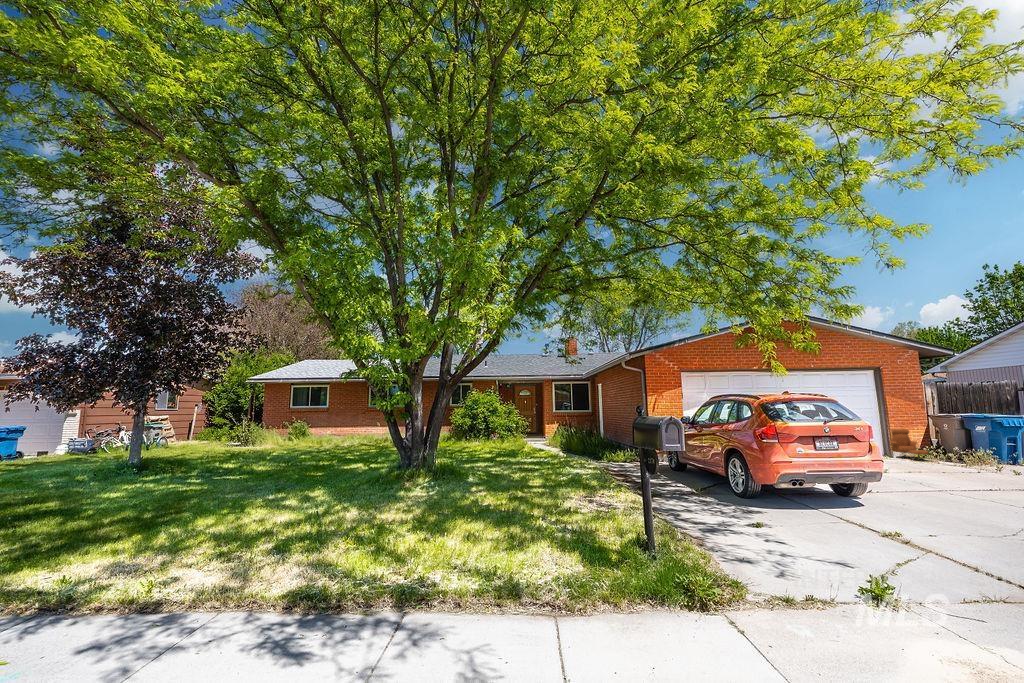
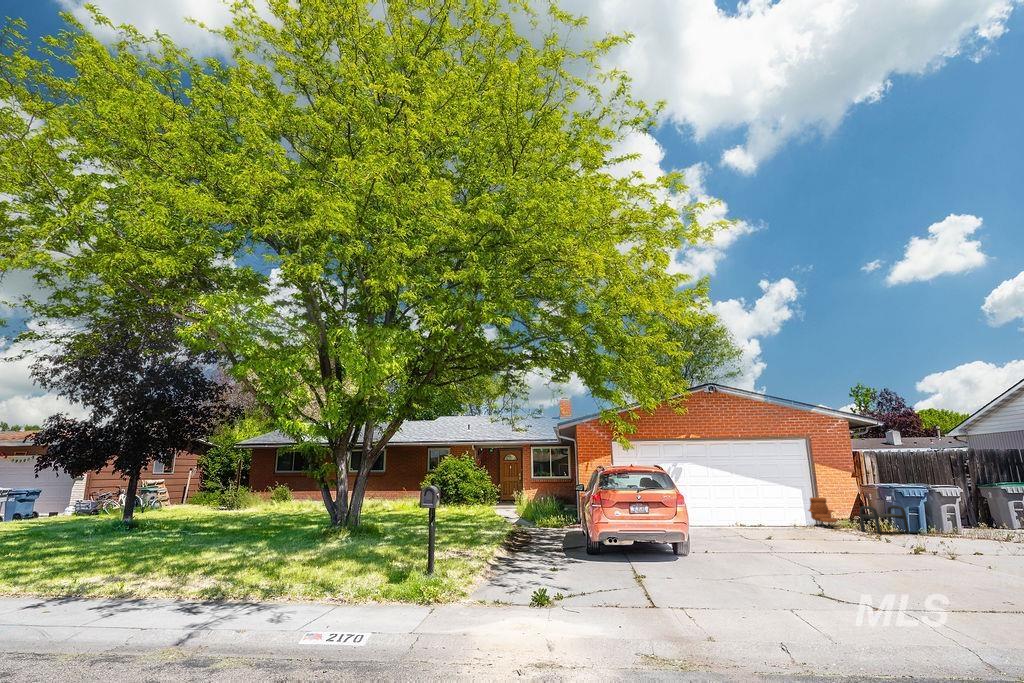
bench: none [961,436,1017,467] -> present [860,505,909,534]

